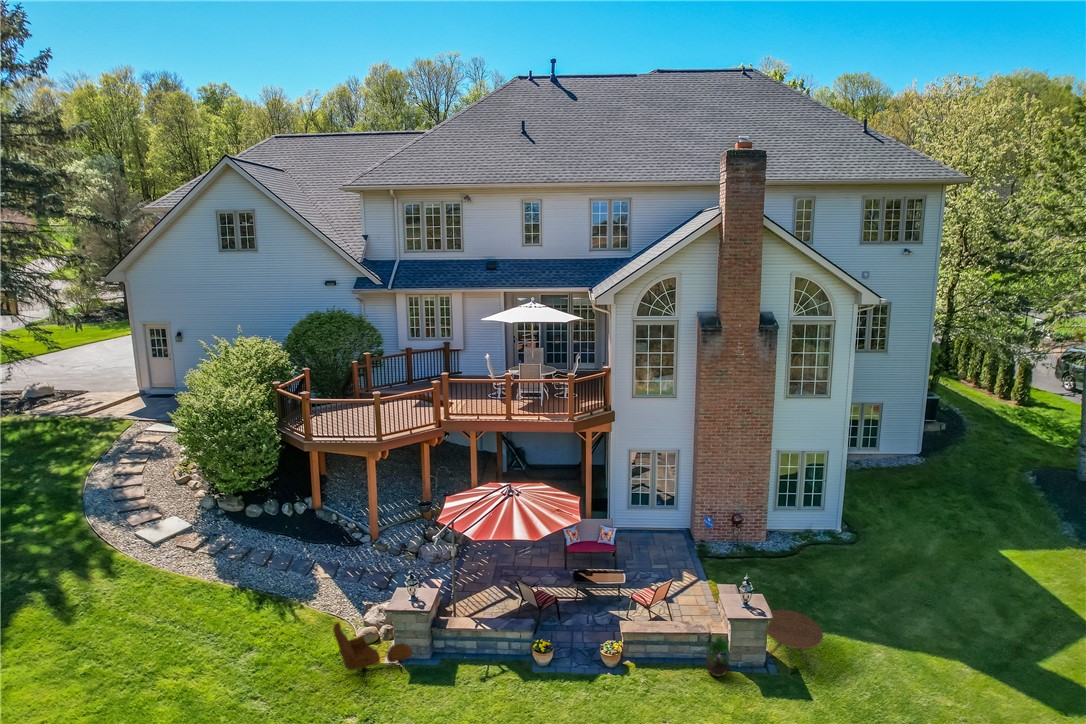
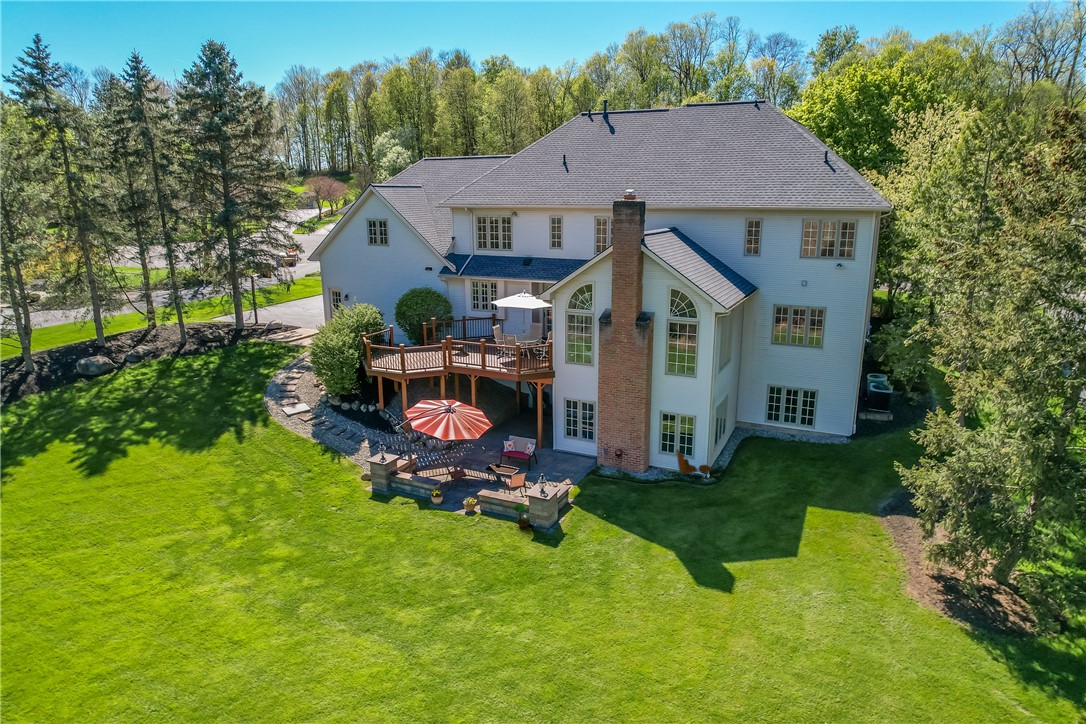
round table: present [766,610,823,665] -> none [553,500,588,536]
lounge chair: present [333,622,412,684] -> present [677,450,712,478]

